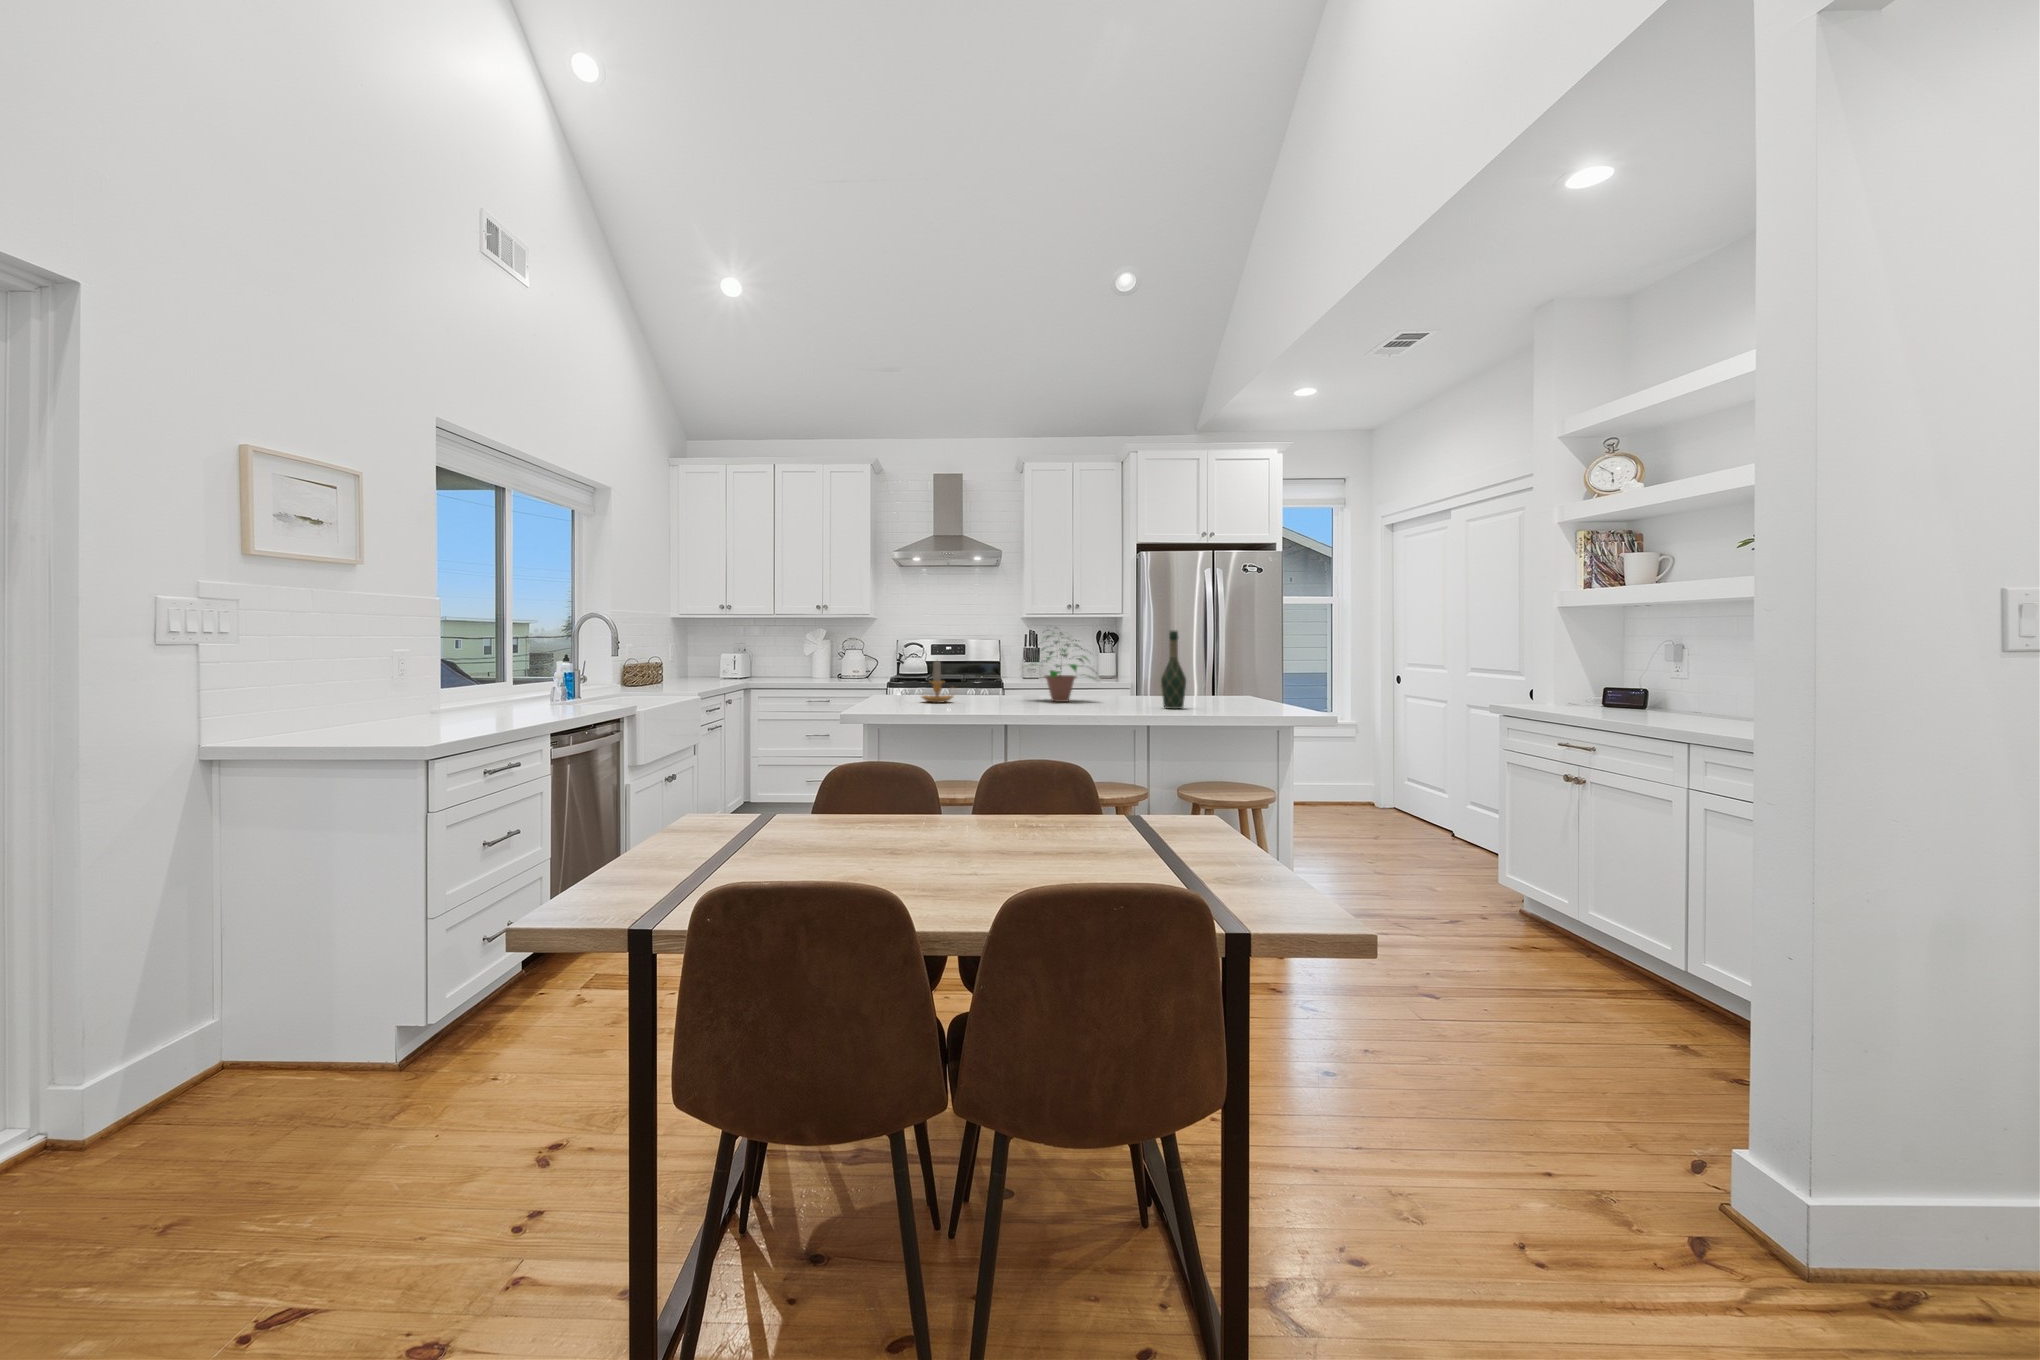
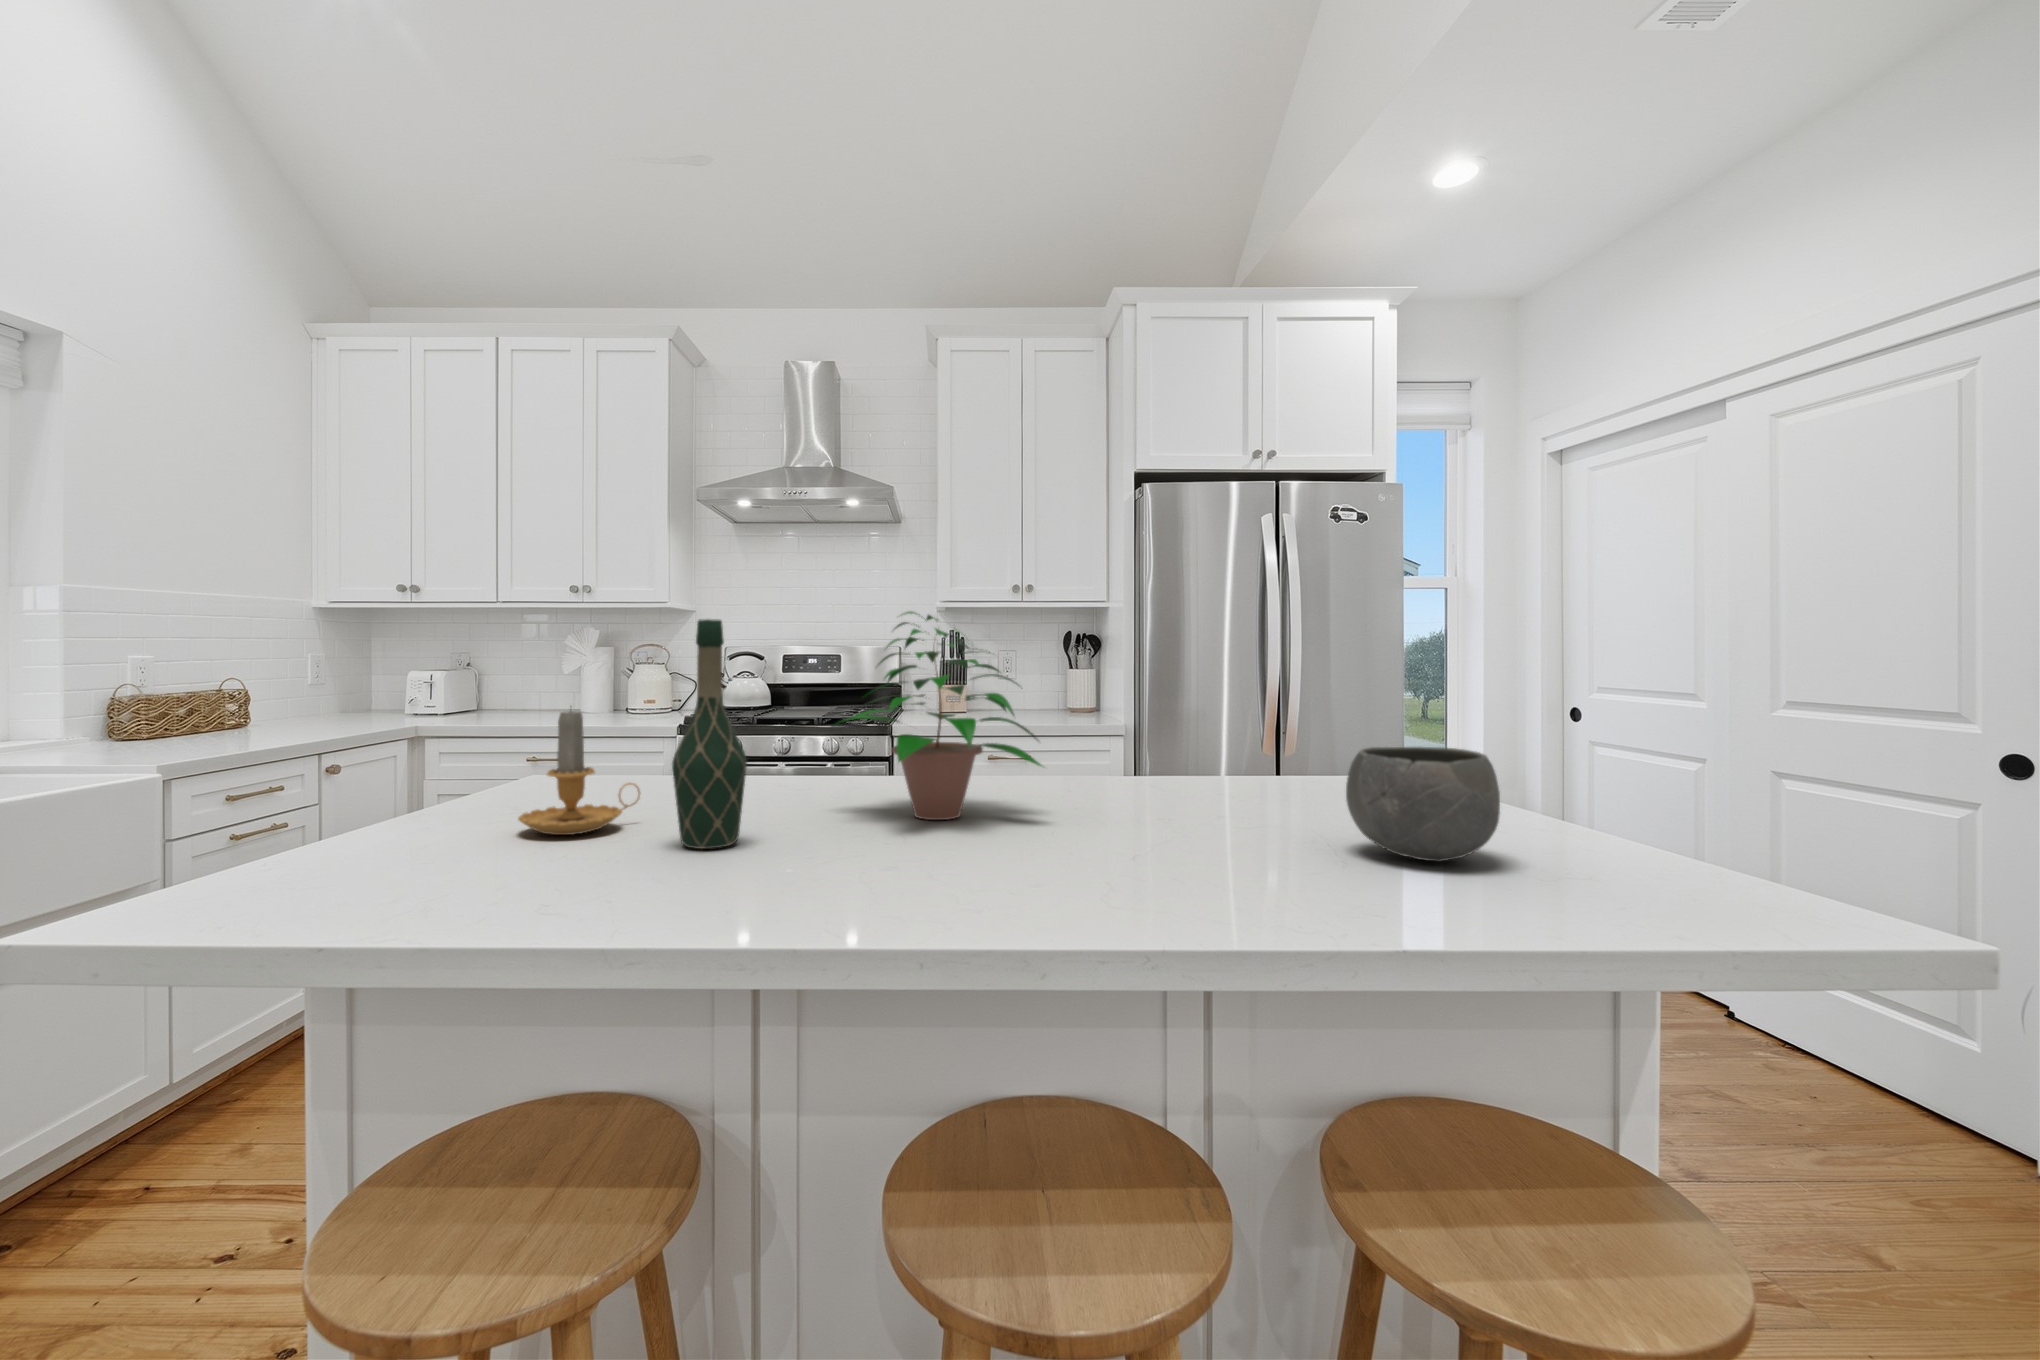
wine bottle: present [1161,631,1186,709] -> present [672,619,747,849]
ceramic bowl: none [1203,673,1250,708] -> present [1346,747,1500,862]

